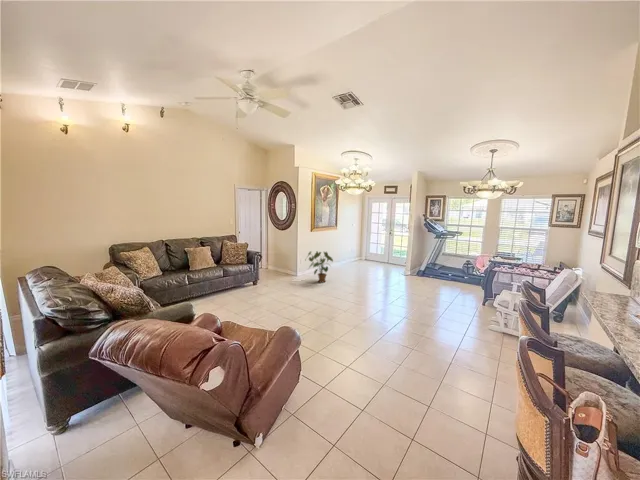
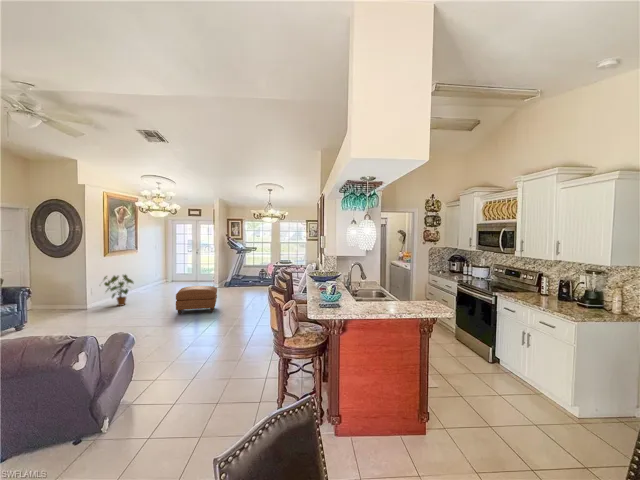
ottoman: none [374,273,422,310] -> present [176,286,217,315]

